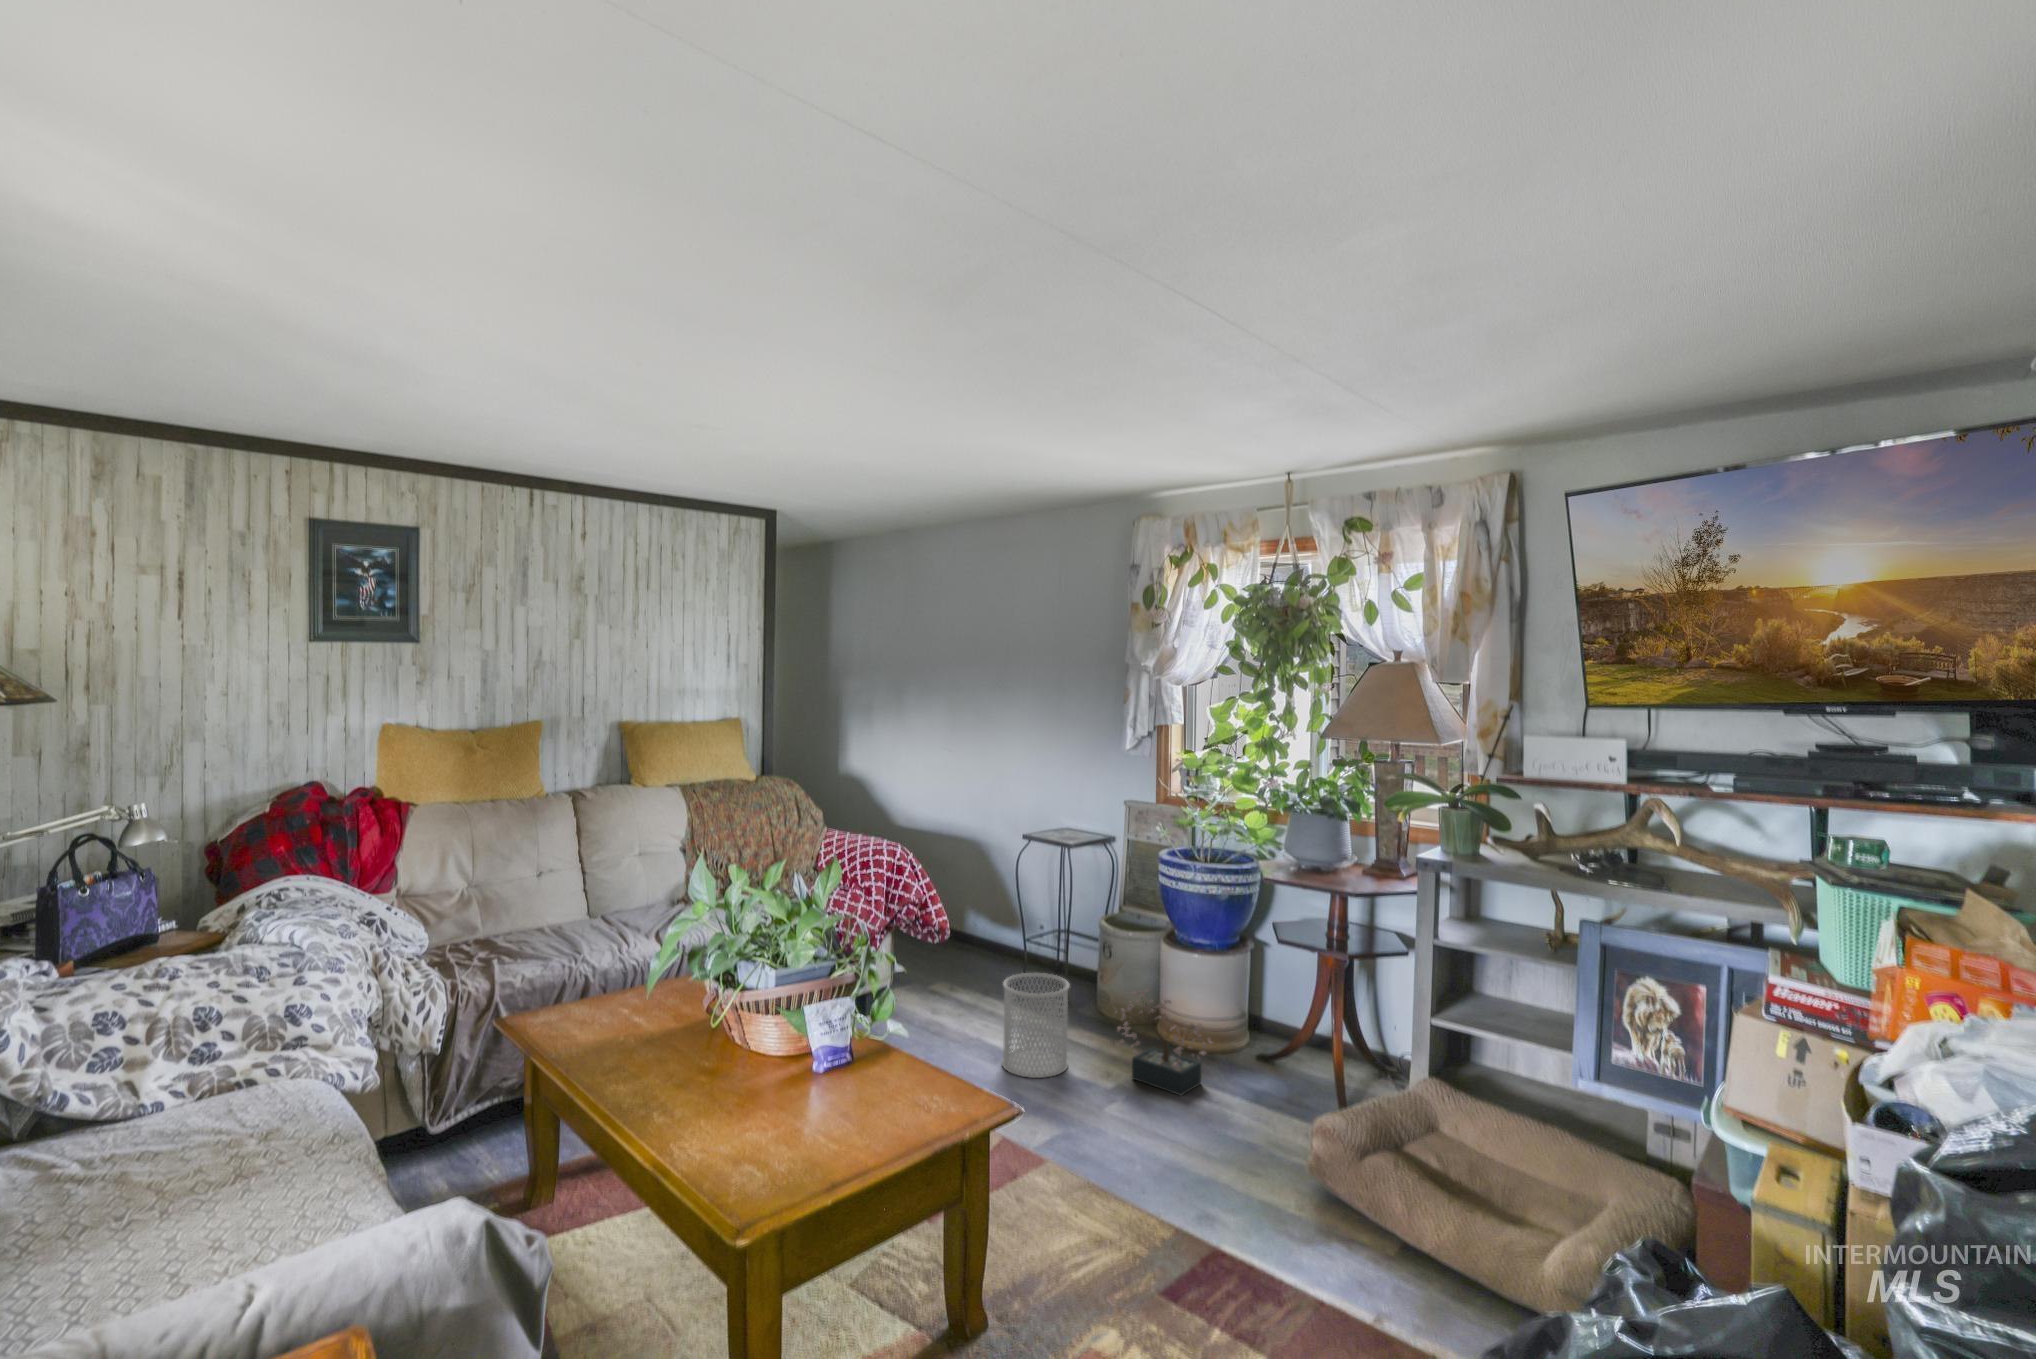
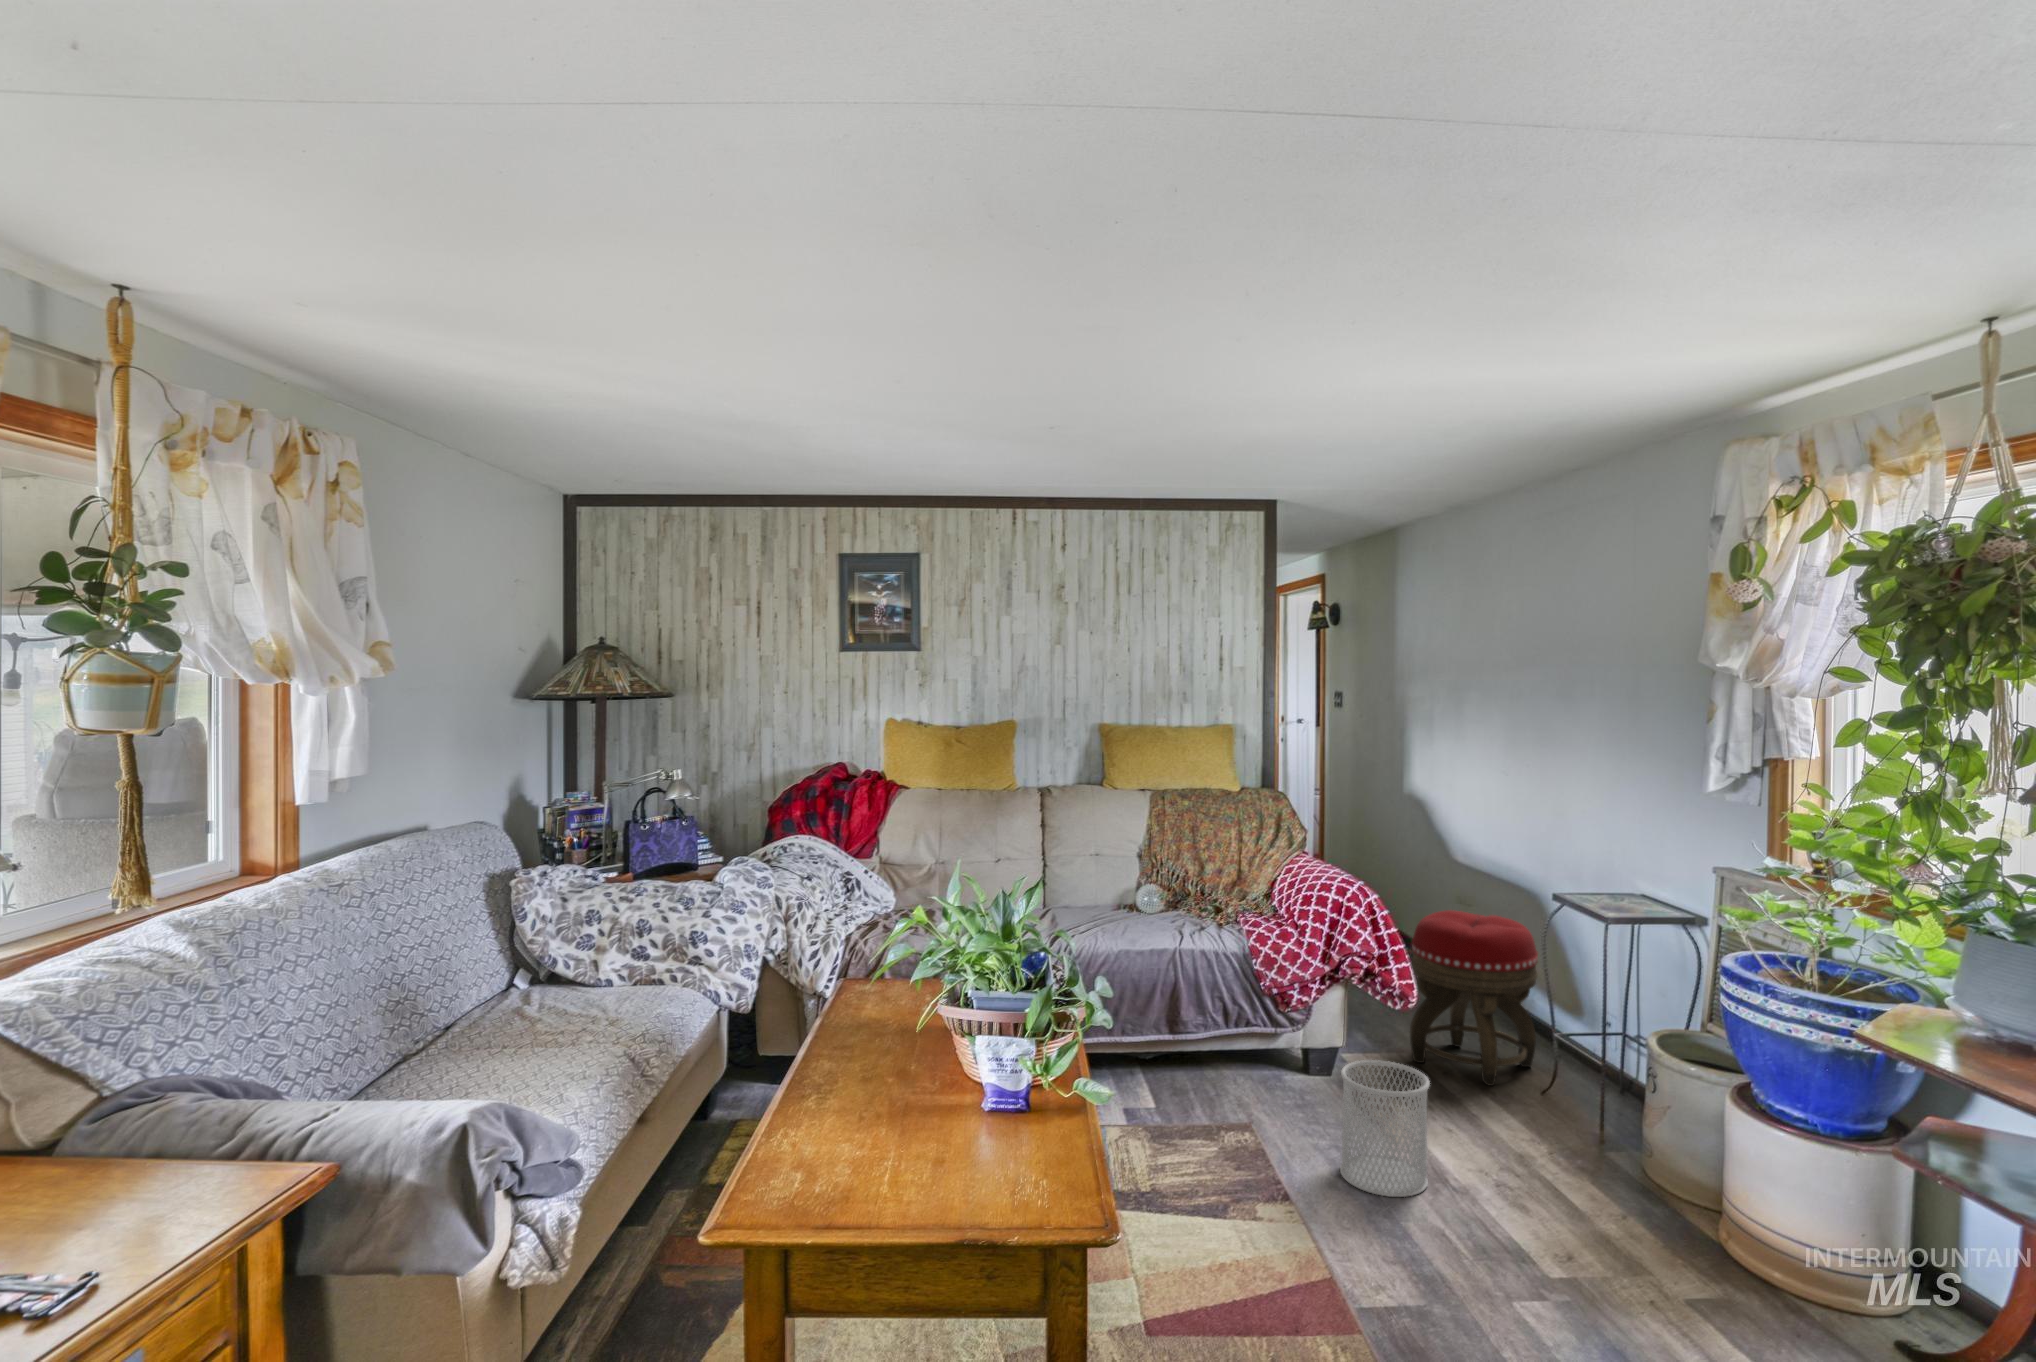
footstool: none [950,855,1040,985] -> present [1410,910,1538,1086]
decorative plant: present [1116,988,1212,1096] -> none [1461,1120,1599,1279]

